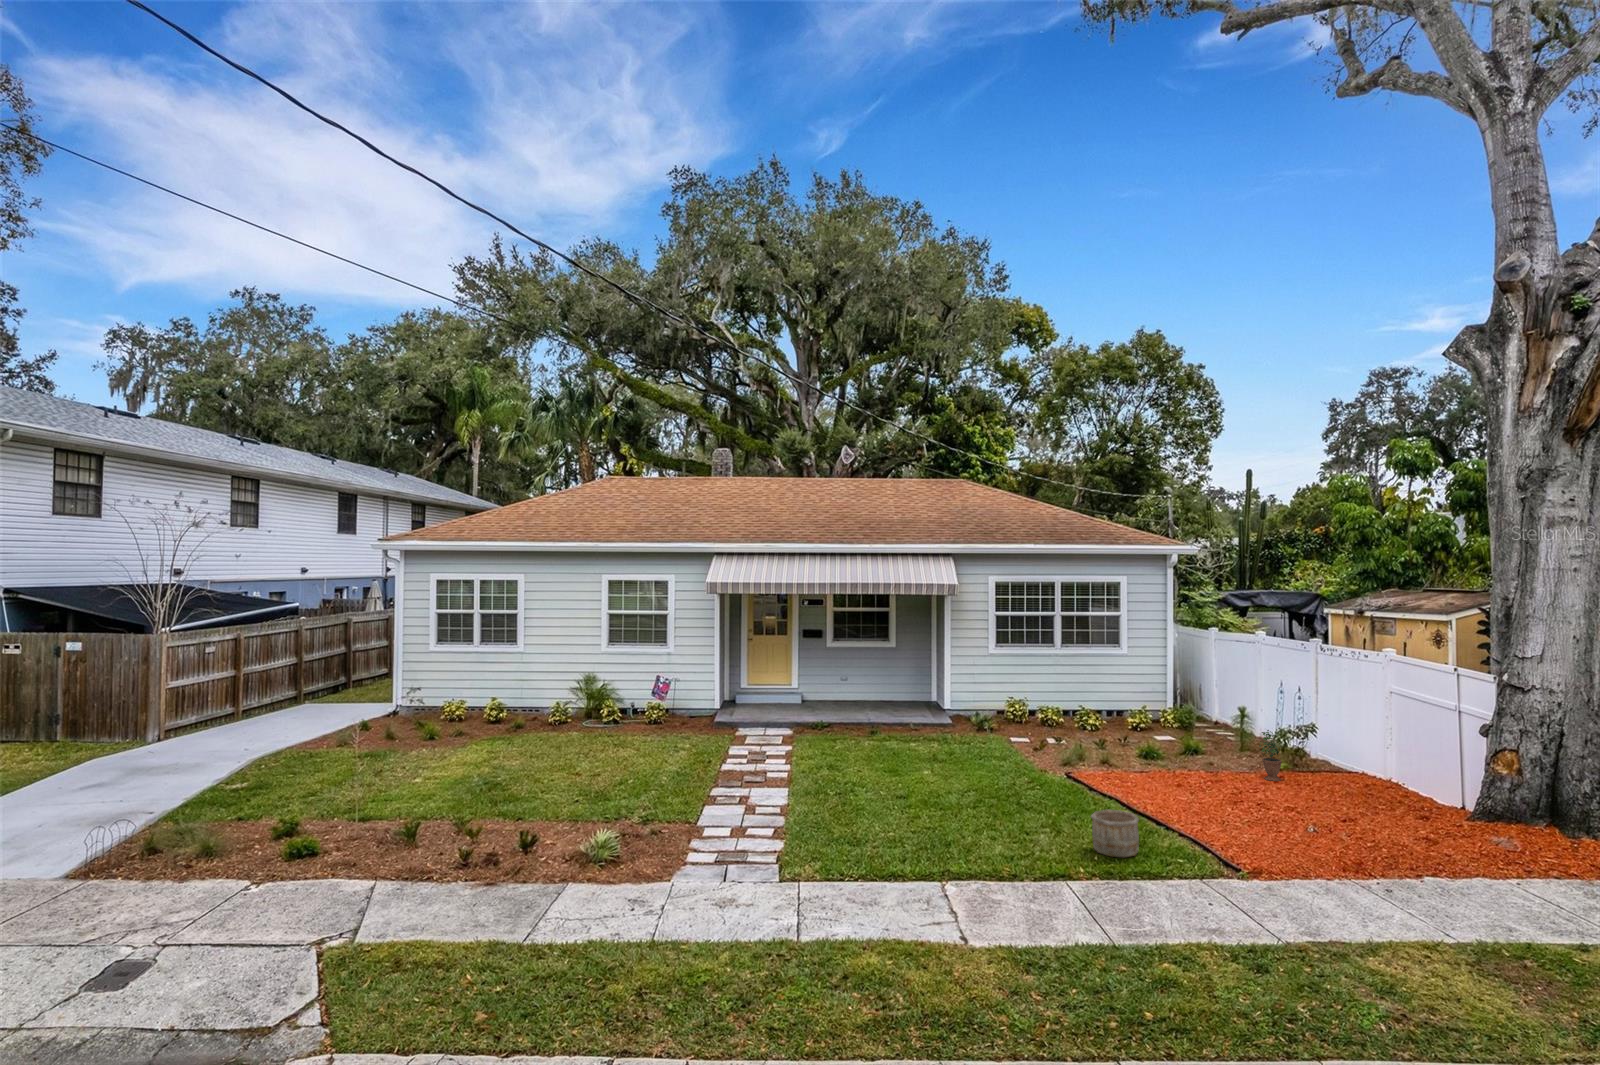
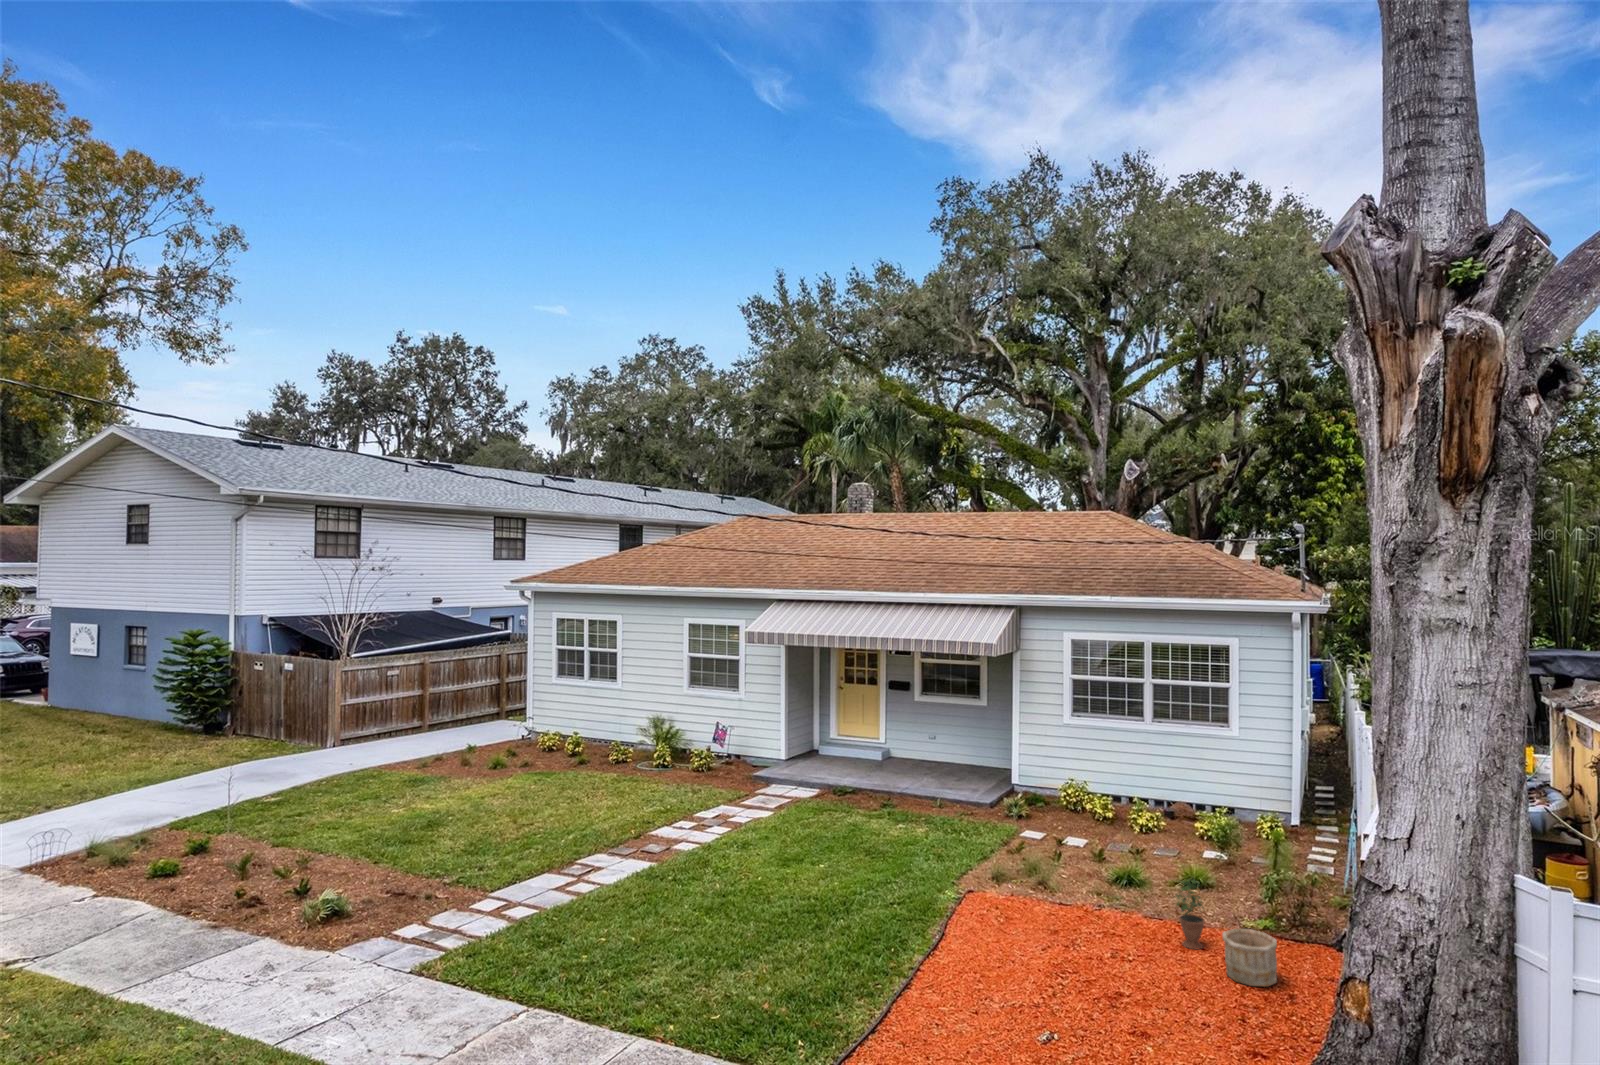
wooden bucket: present [1091,809,1139,857] -> present [1222,929,1277,987]

